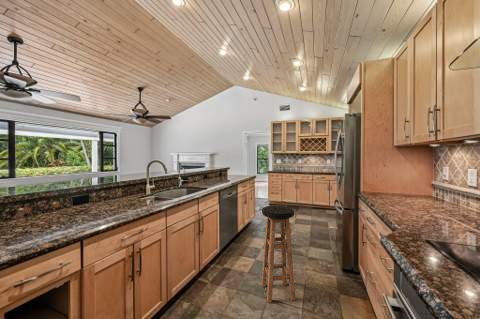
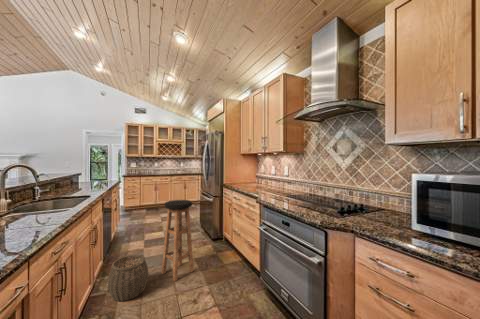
woven basket: none [206,254,243,301] -> present [107,255,148,301]

